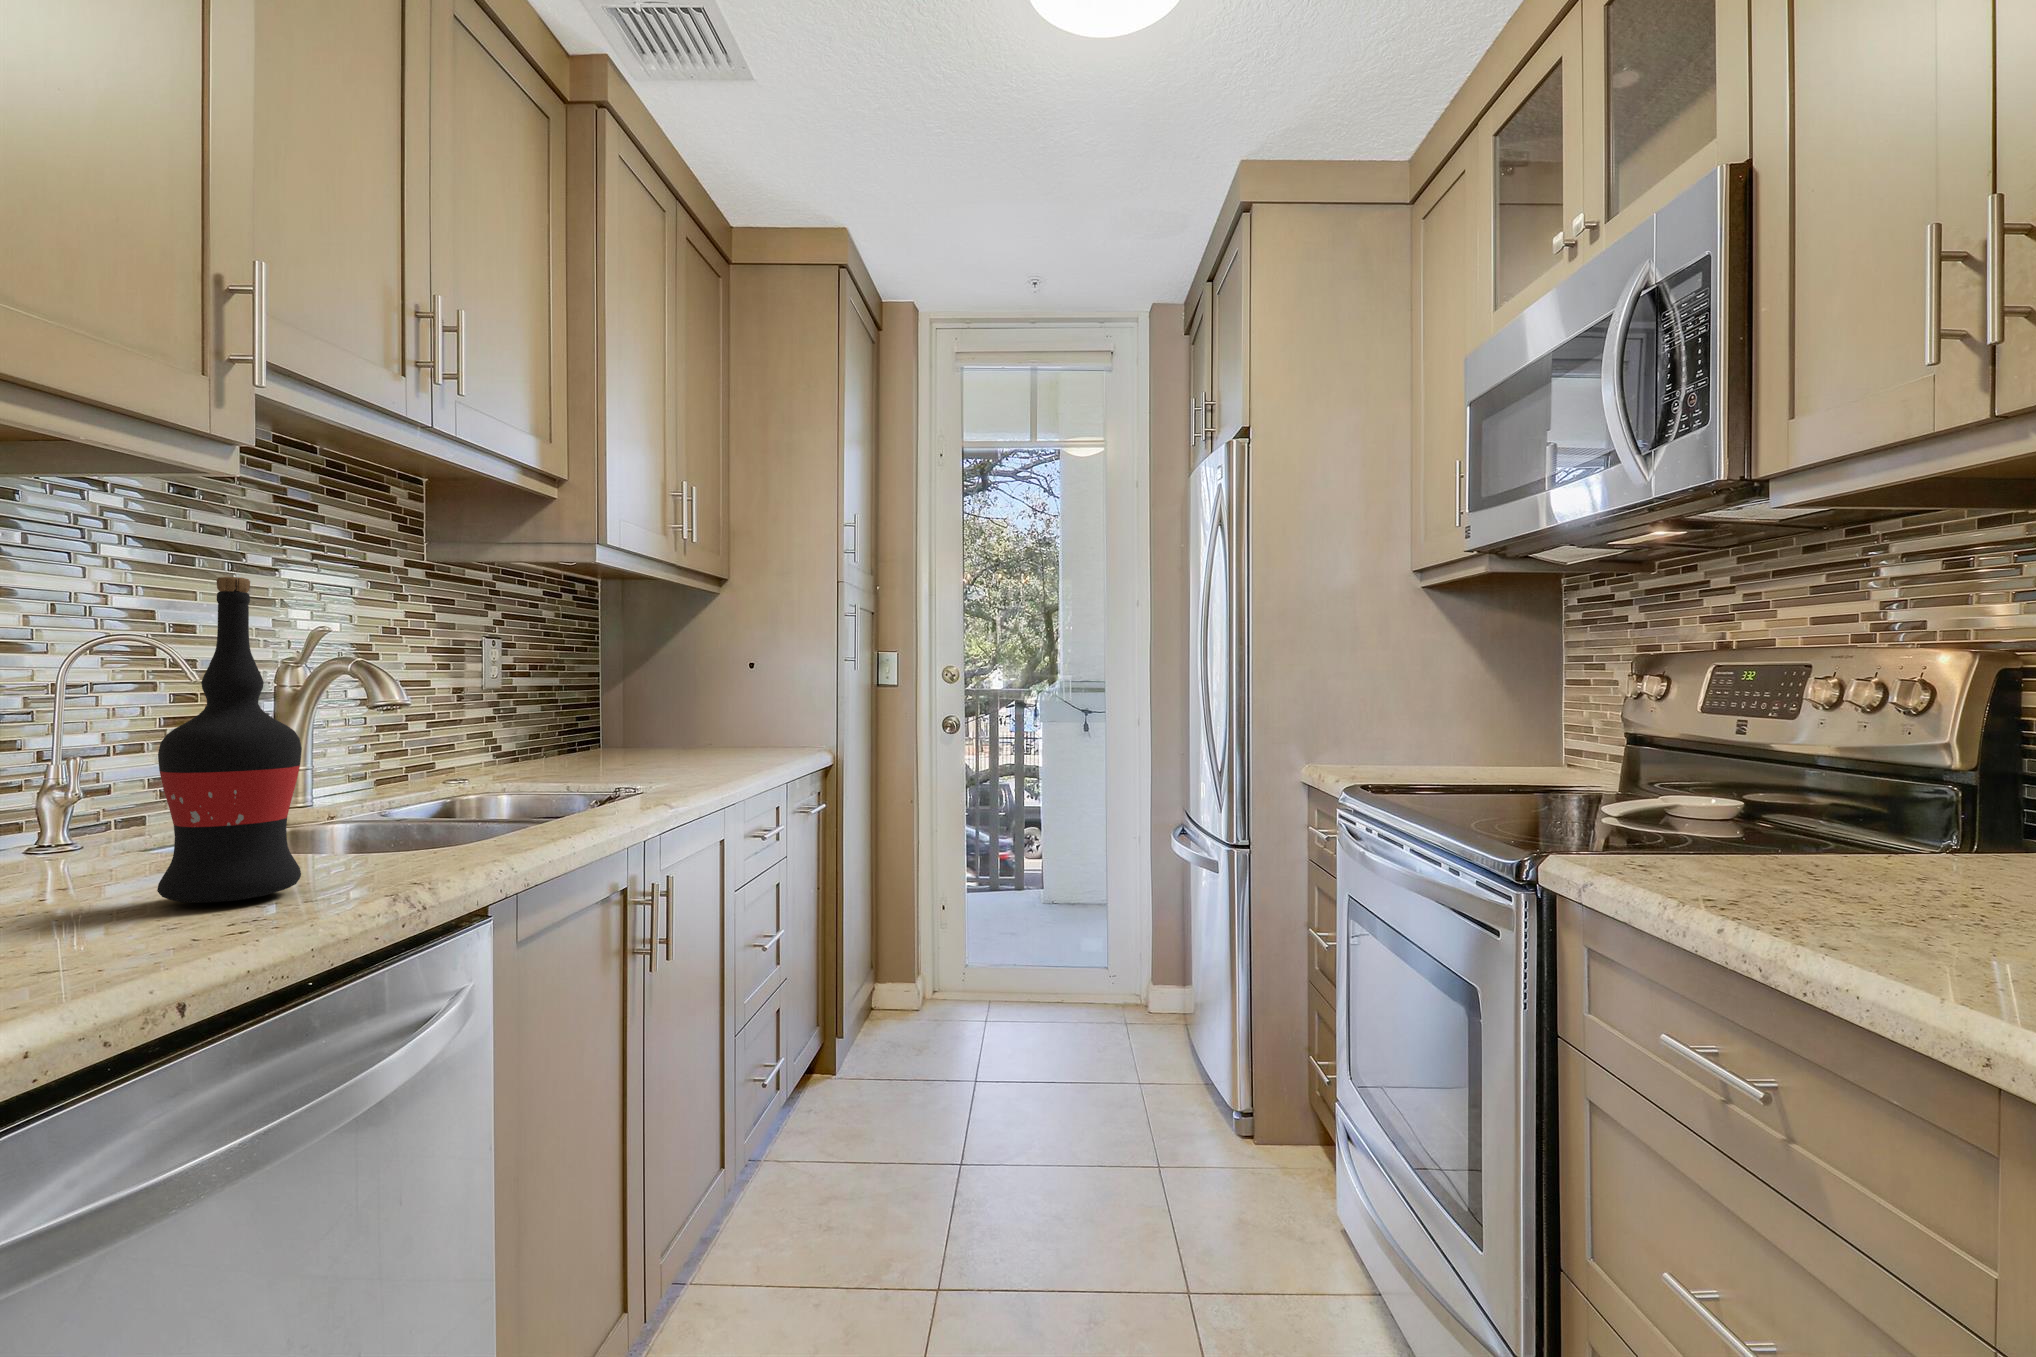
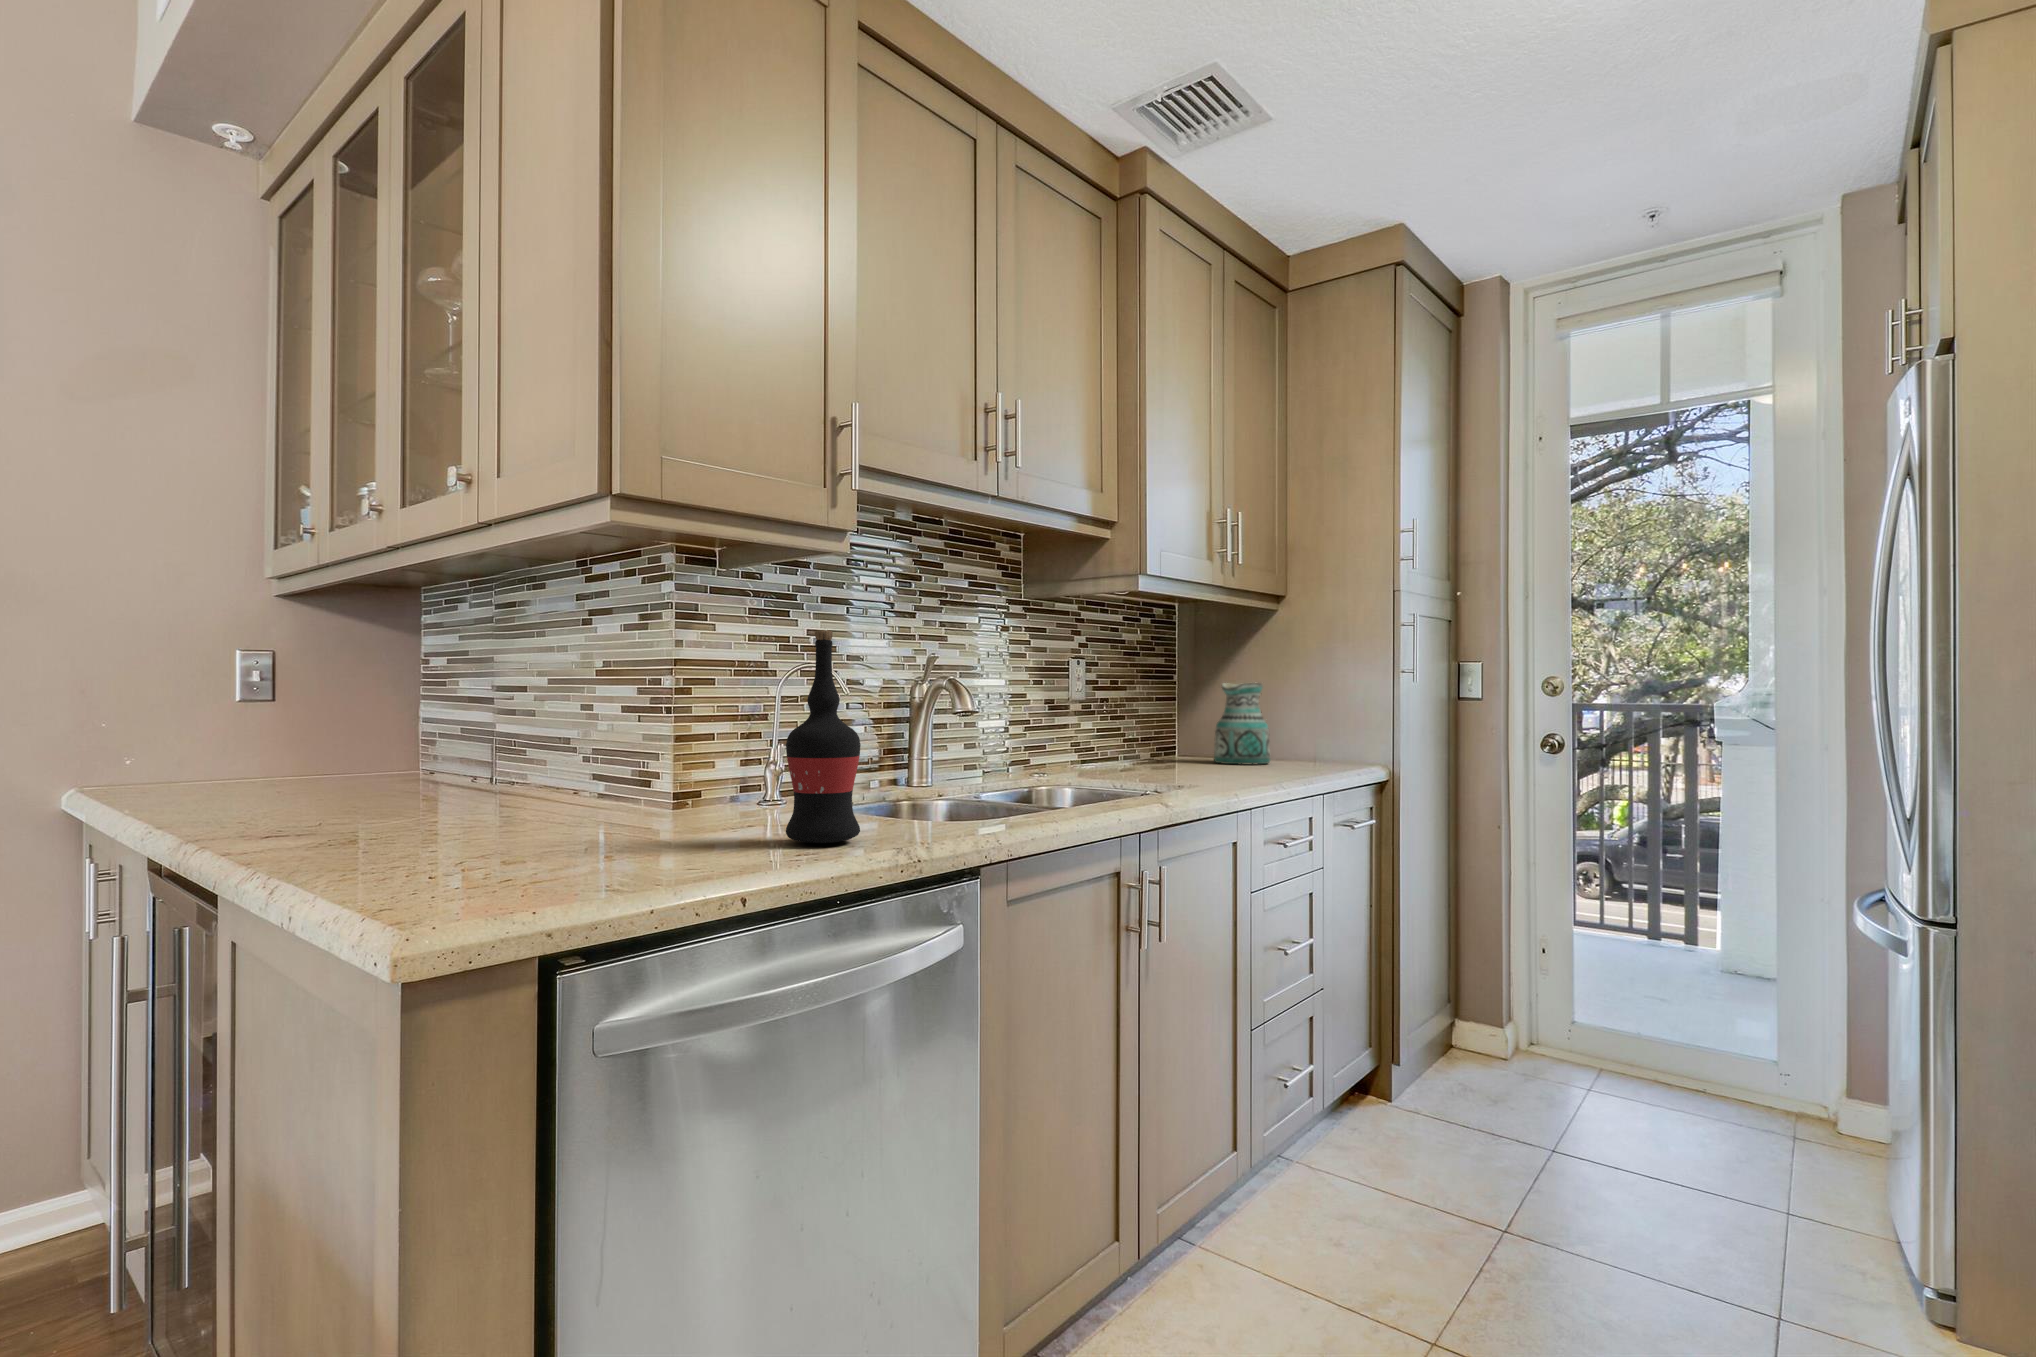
ceramic pitcher: none [649,668,710,755] -> present [1214,682,1270,765]

